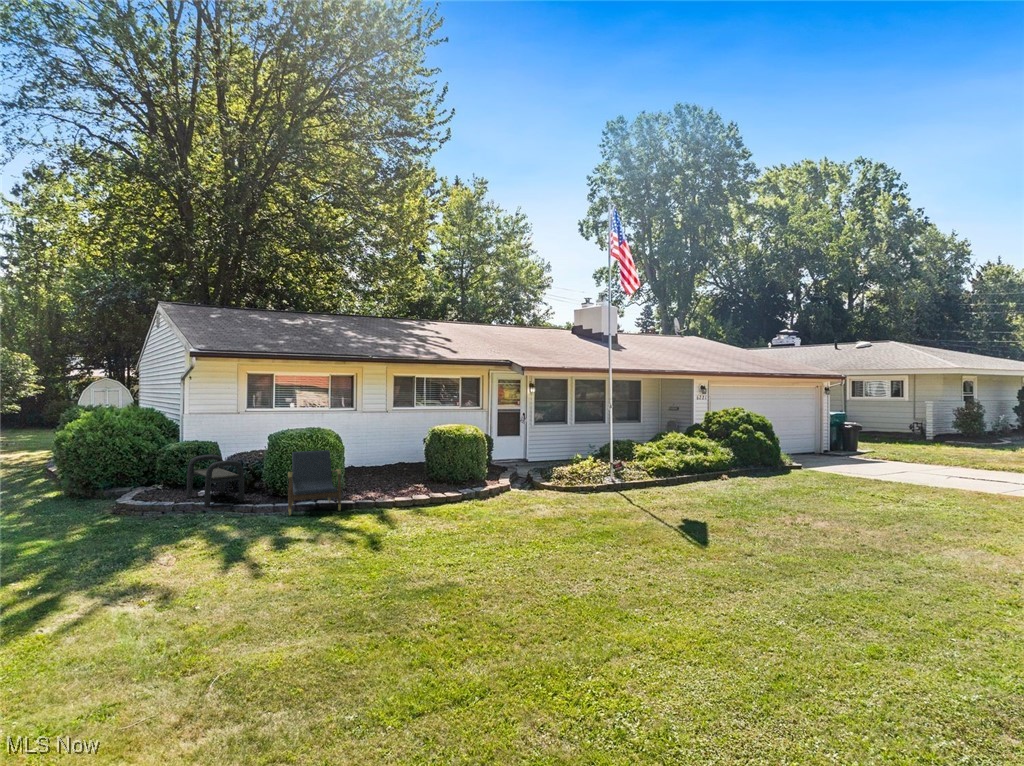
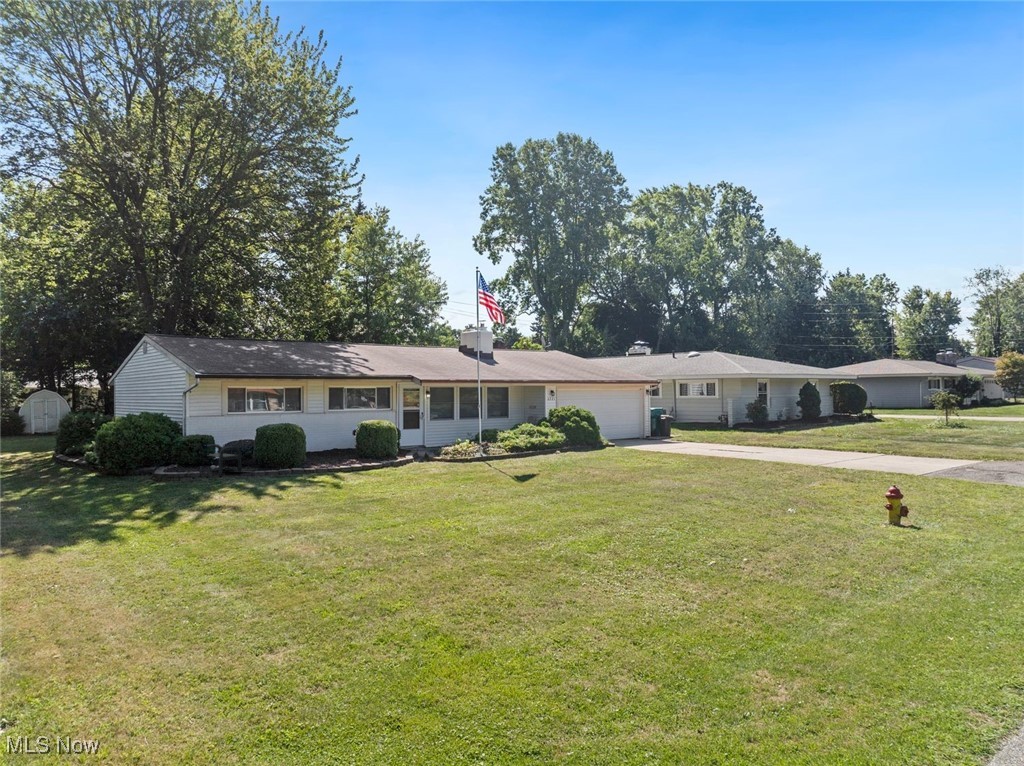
lounge chair: present [288,450,341,515] -> none [274,438,309,476]

